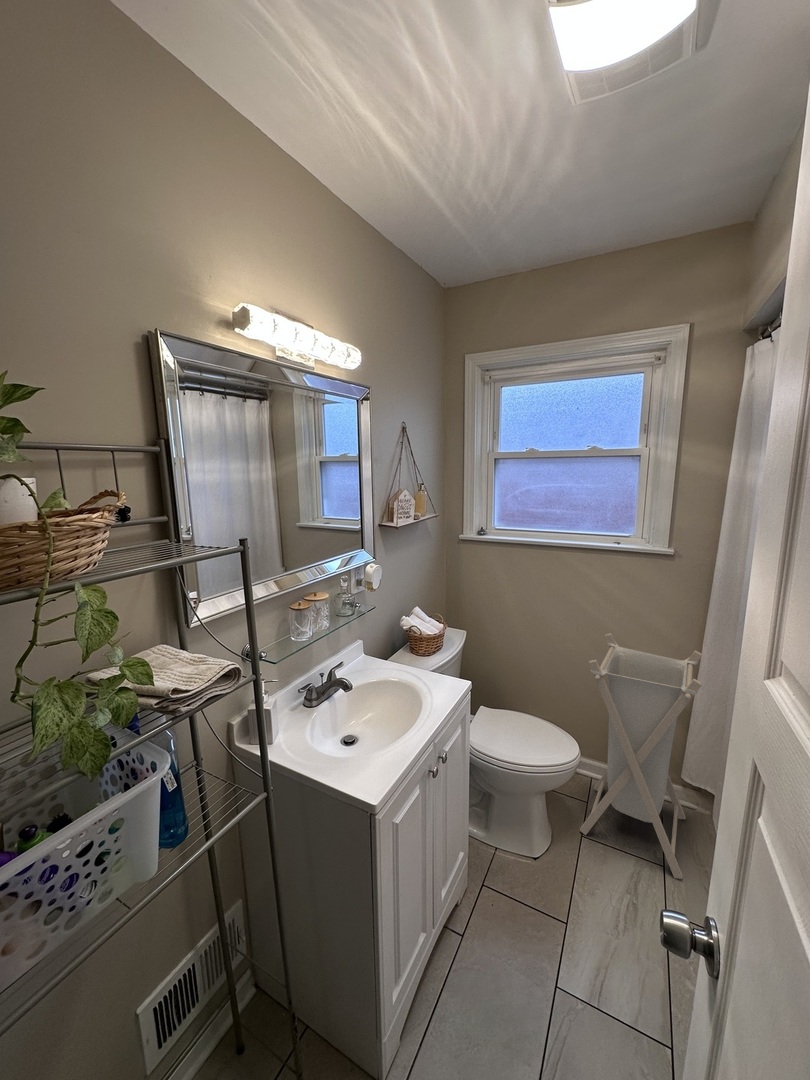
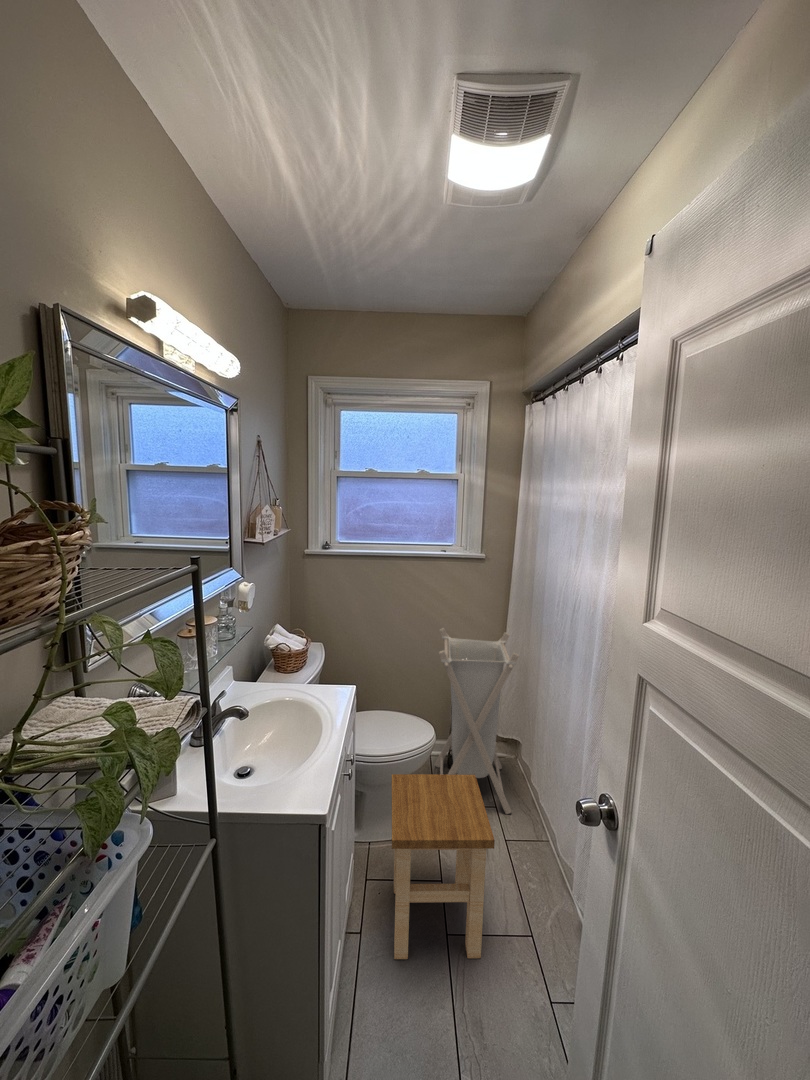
stool: none [480,784,610,1036] -> present [392,774,495,959]

